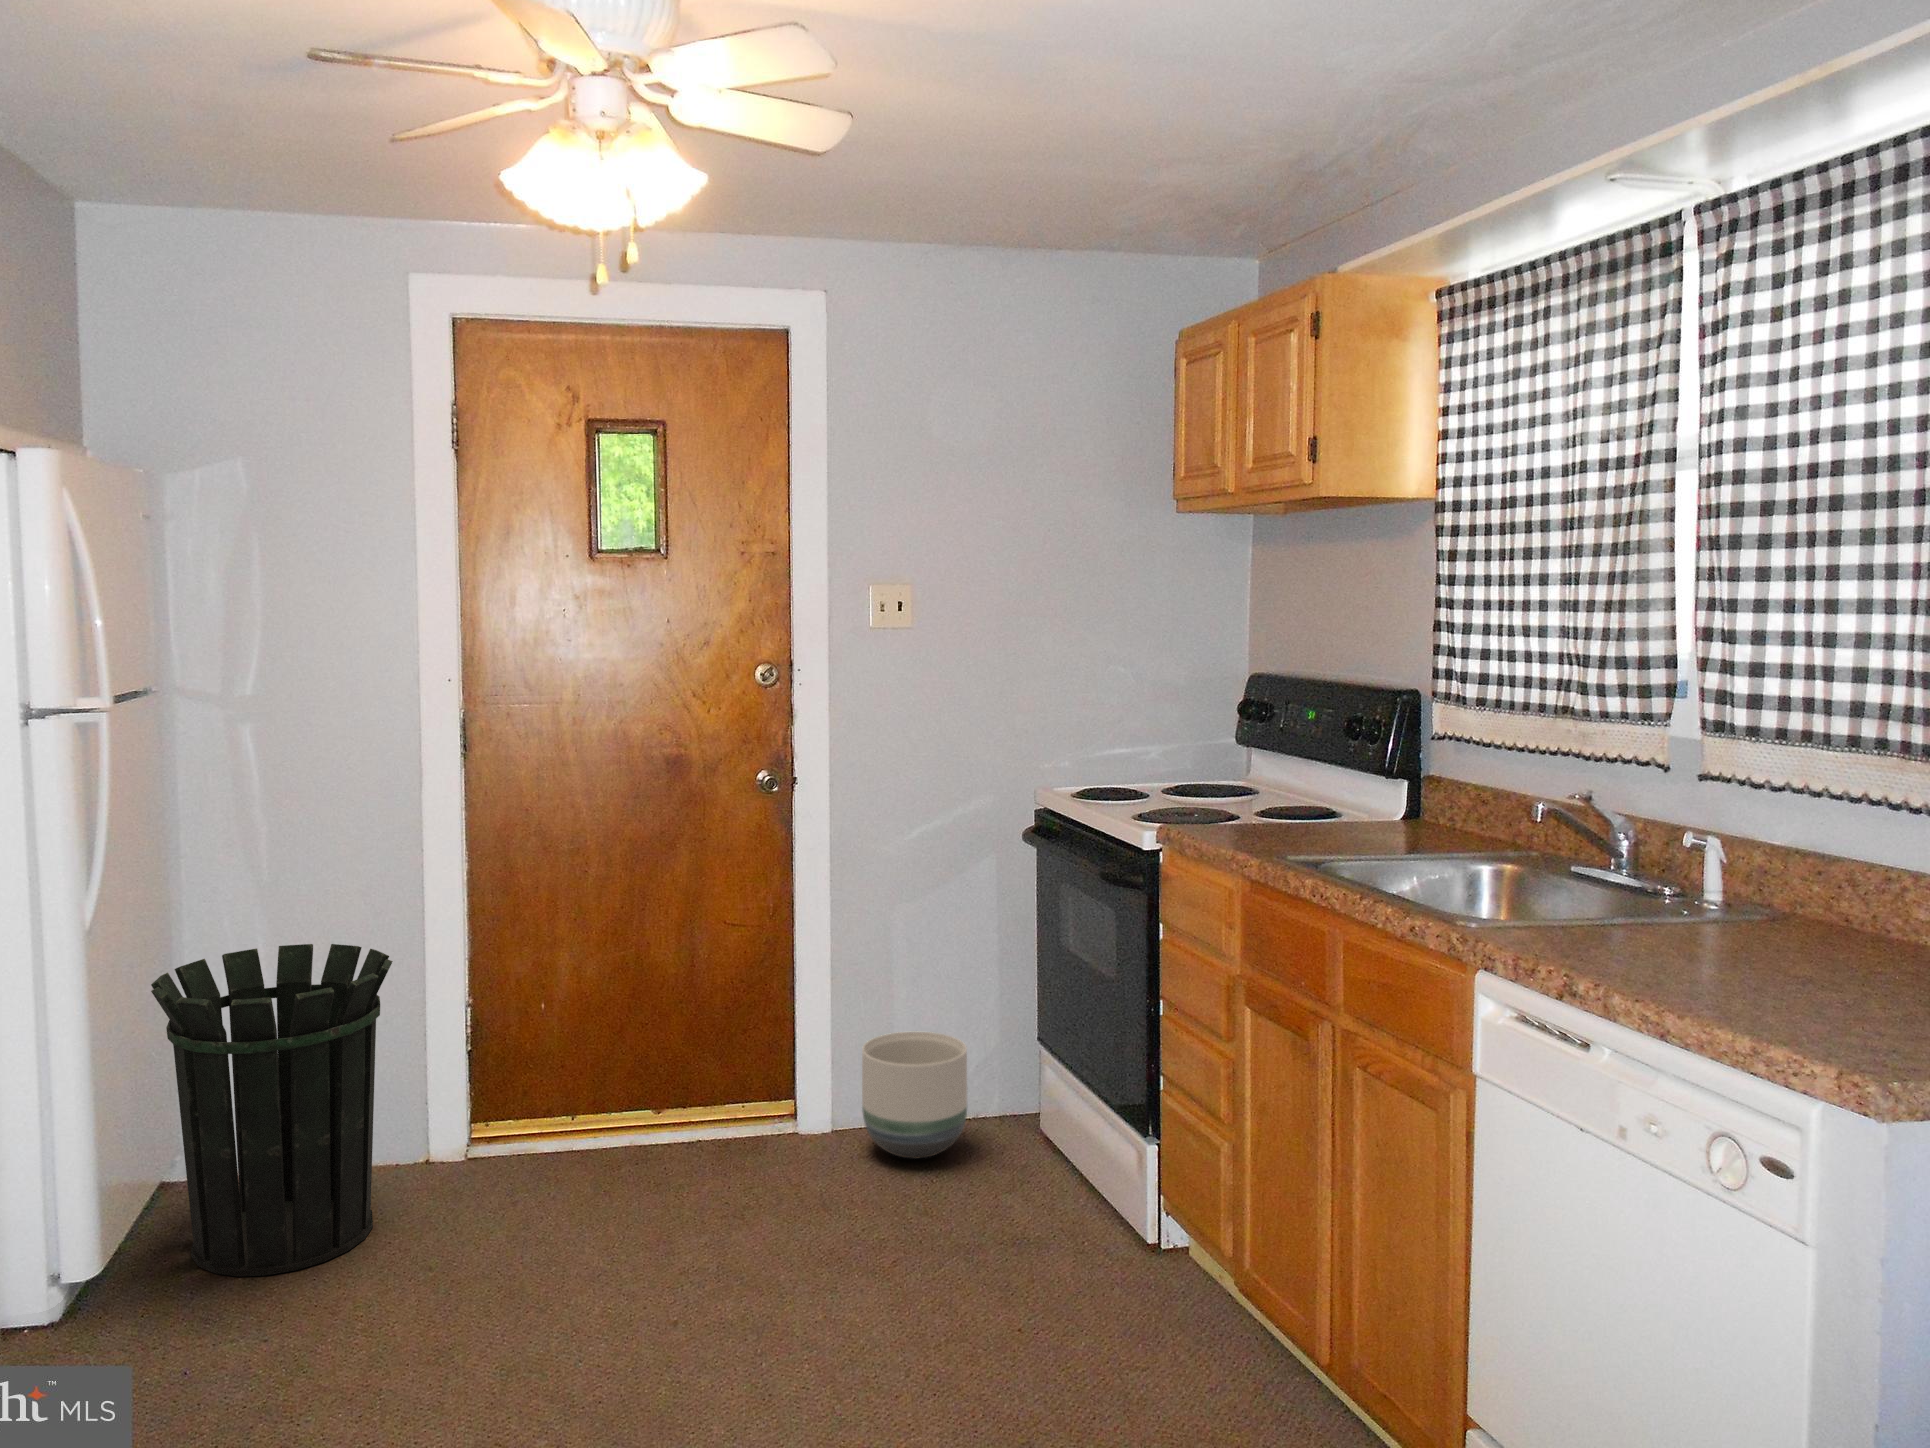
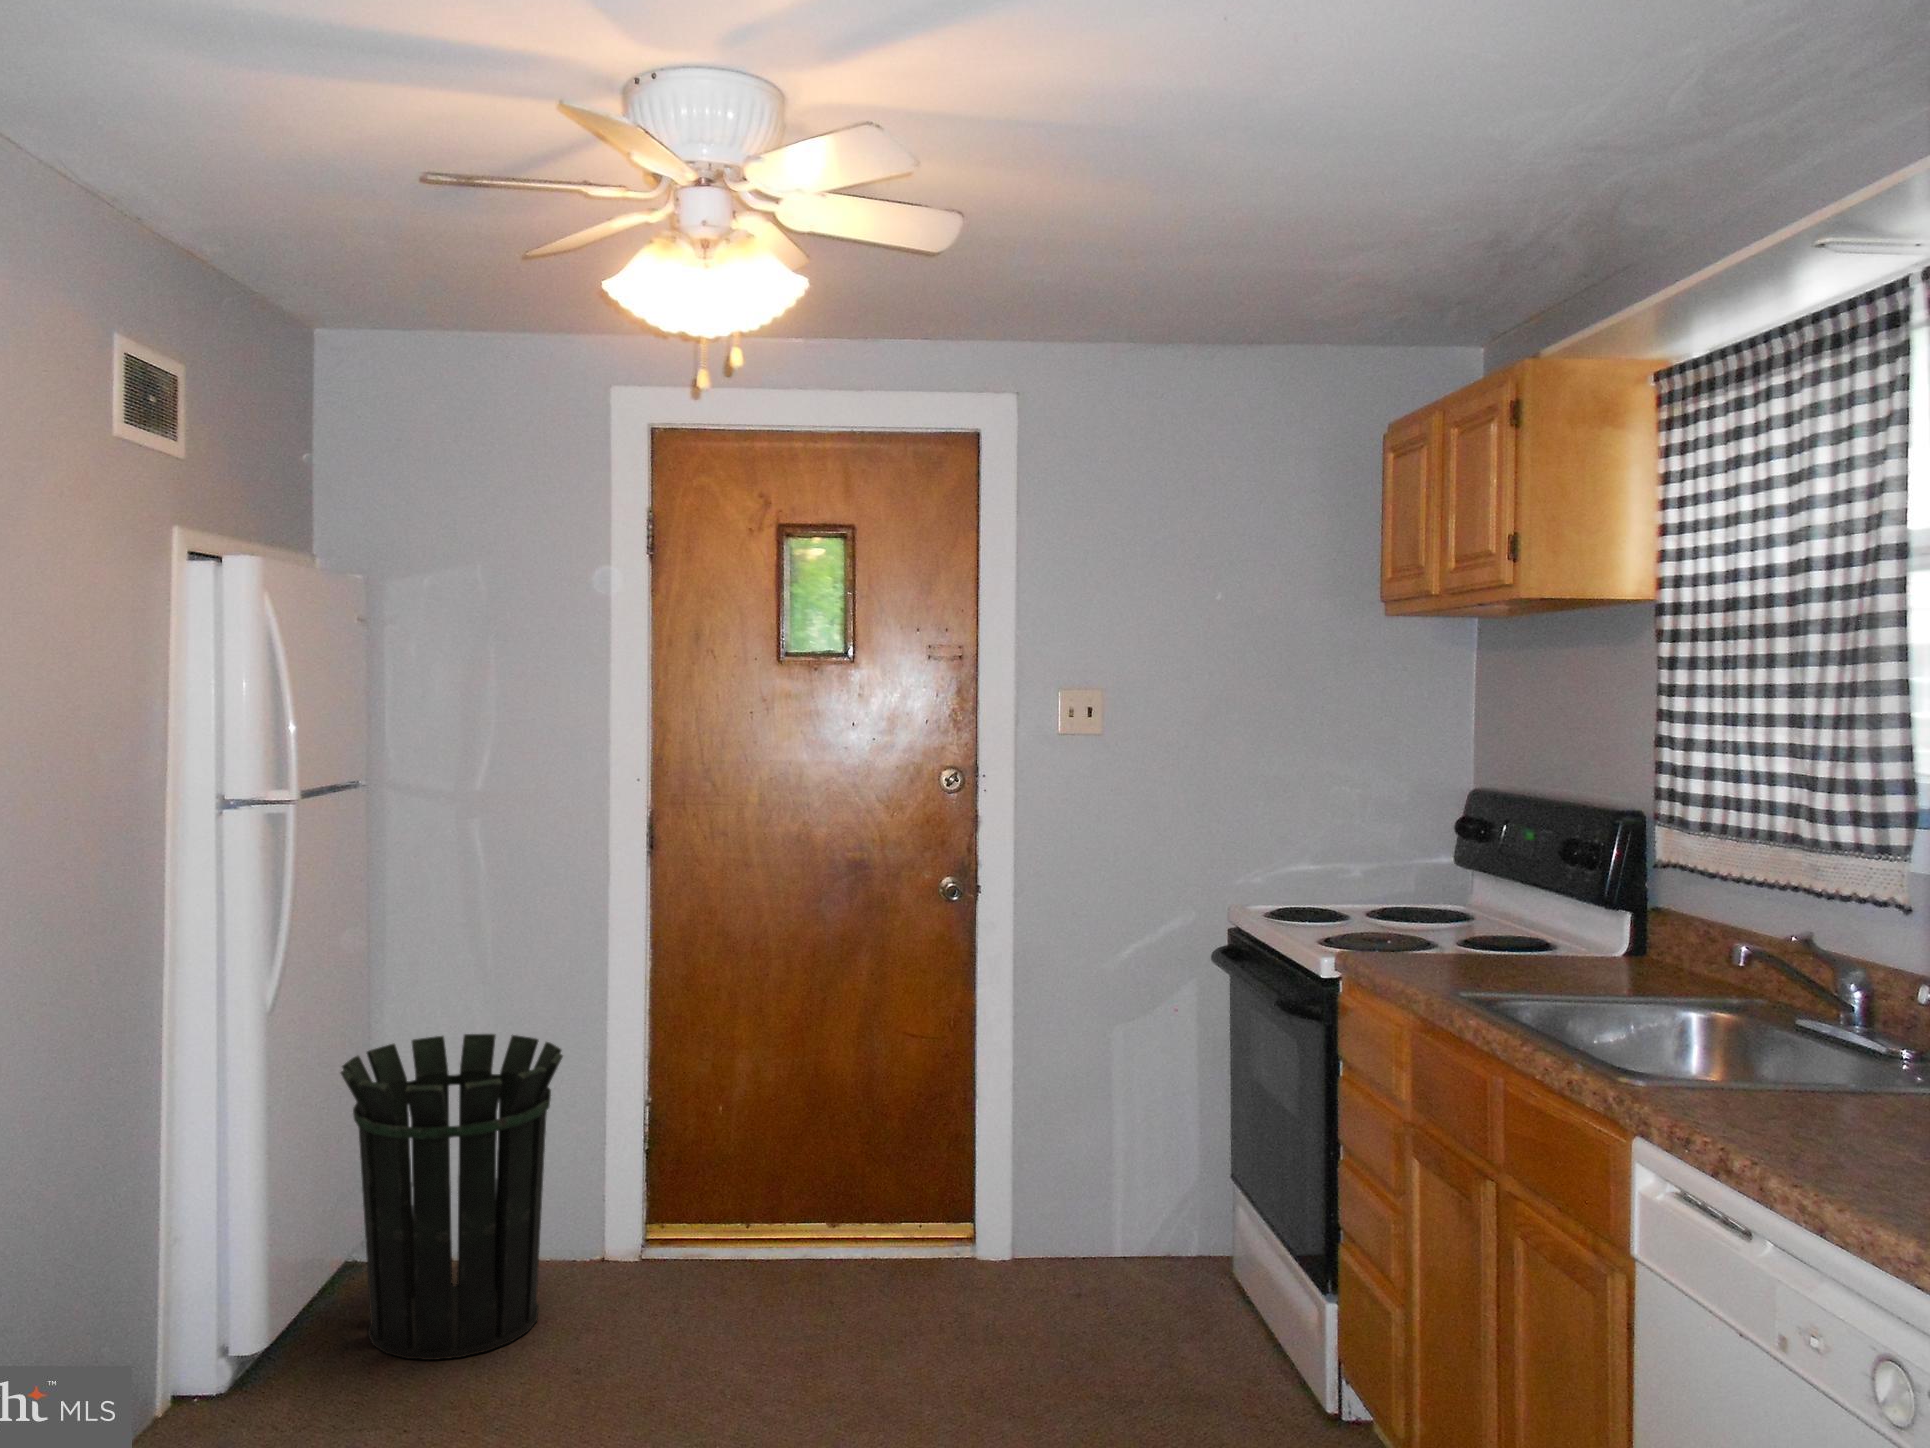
planter: present [862,1031,967,1159] -> none [1035,1159,1148,1297]

